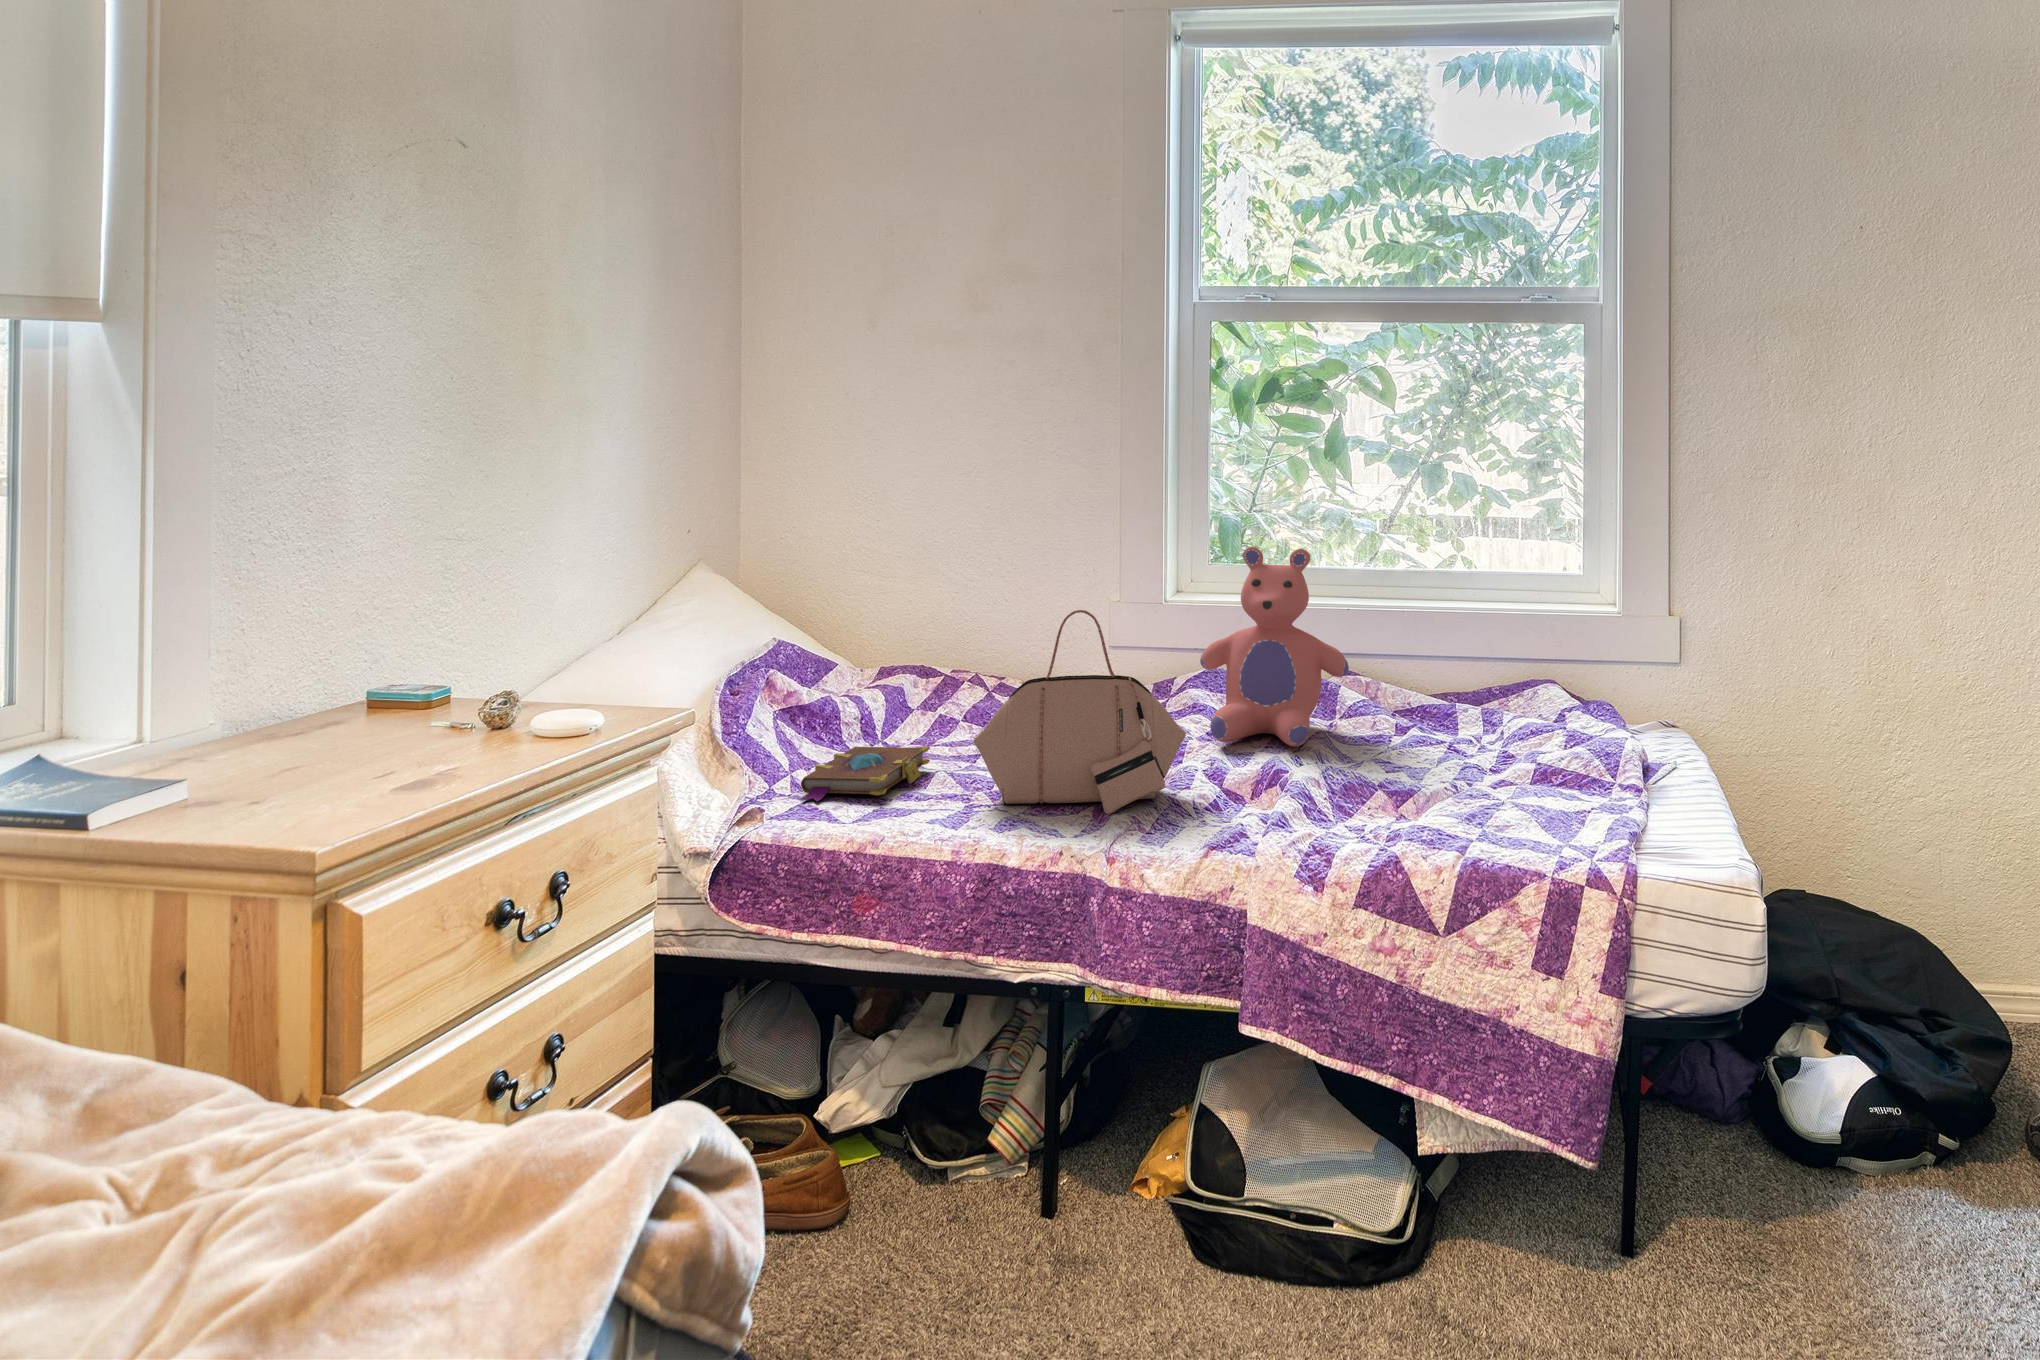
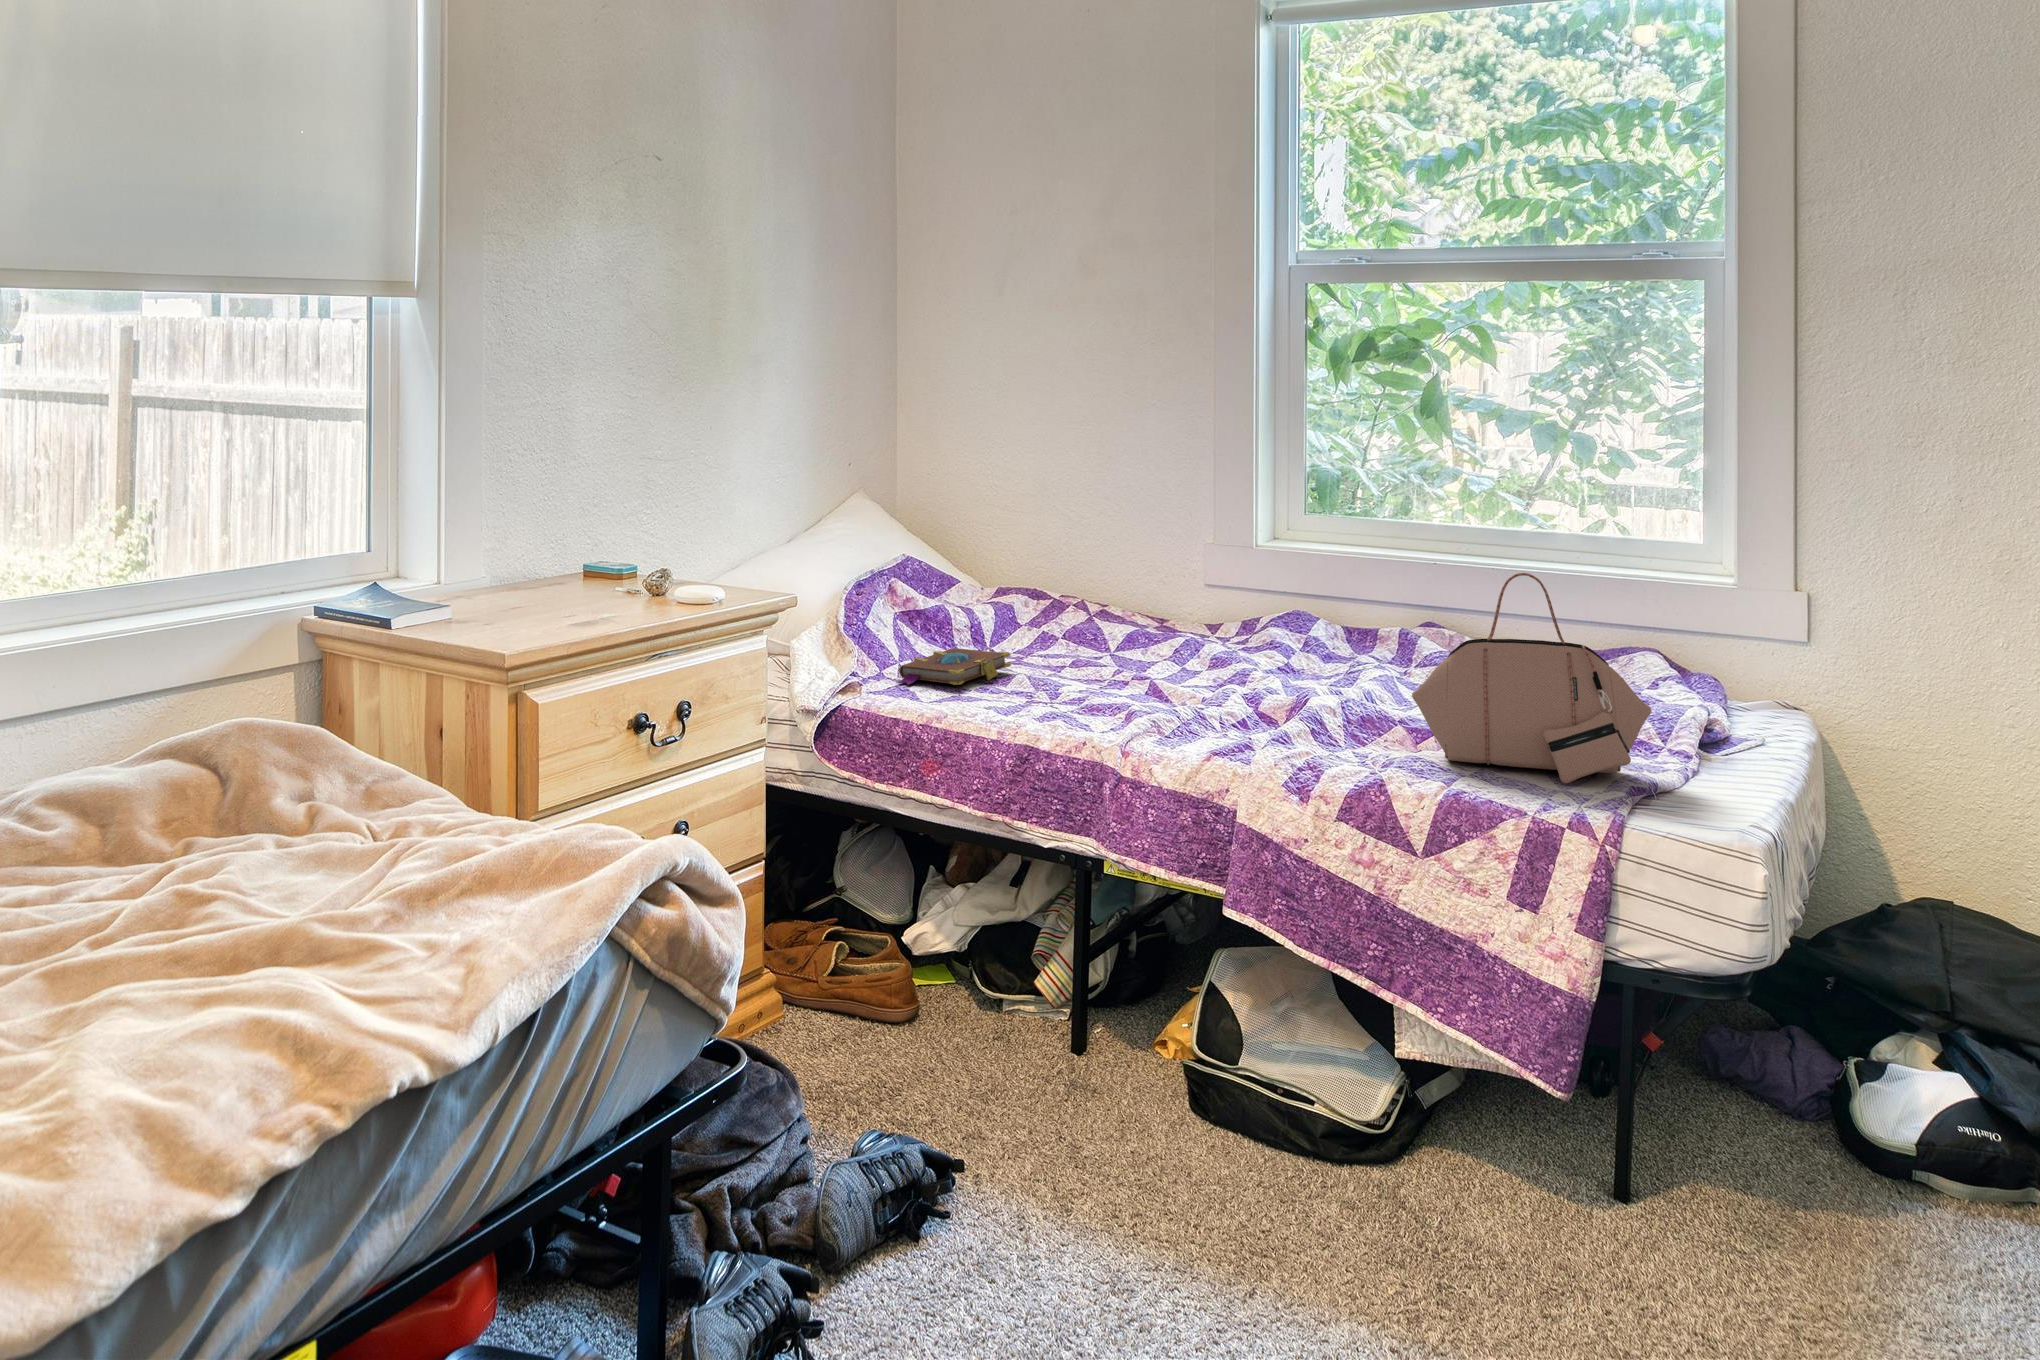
teddy bear: present [1200,547,1349,747] -> none [1265,495,1412,684]
handbag: present [974,610,1186,814] -> present [1412,573,1651,784]

